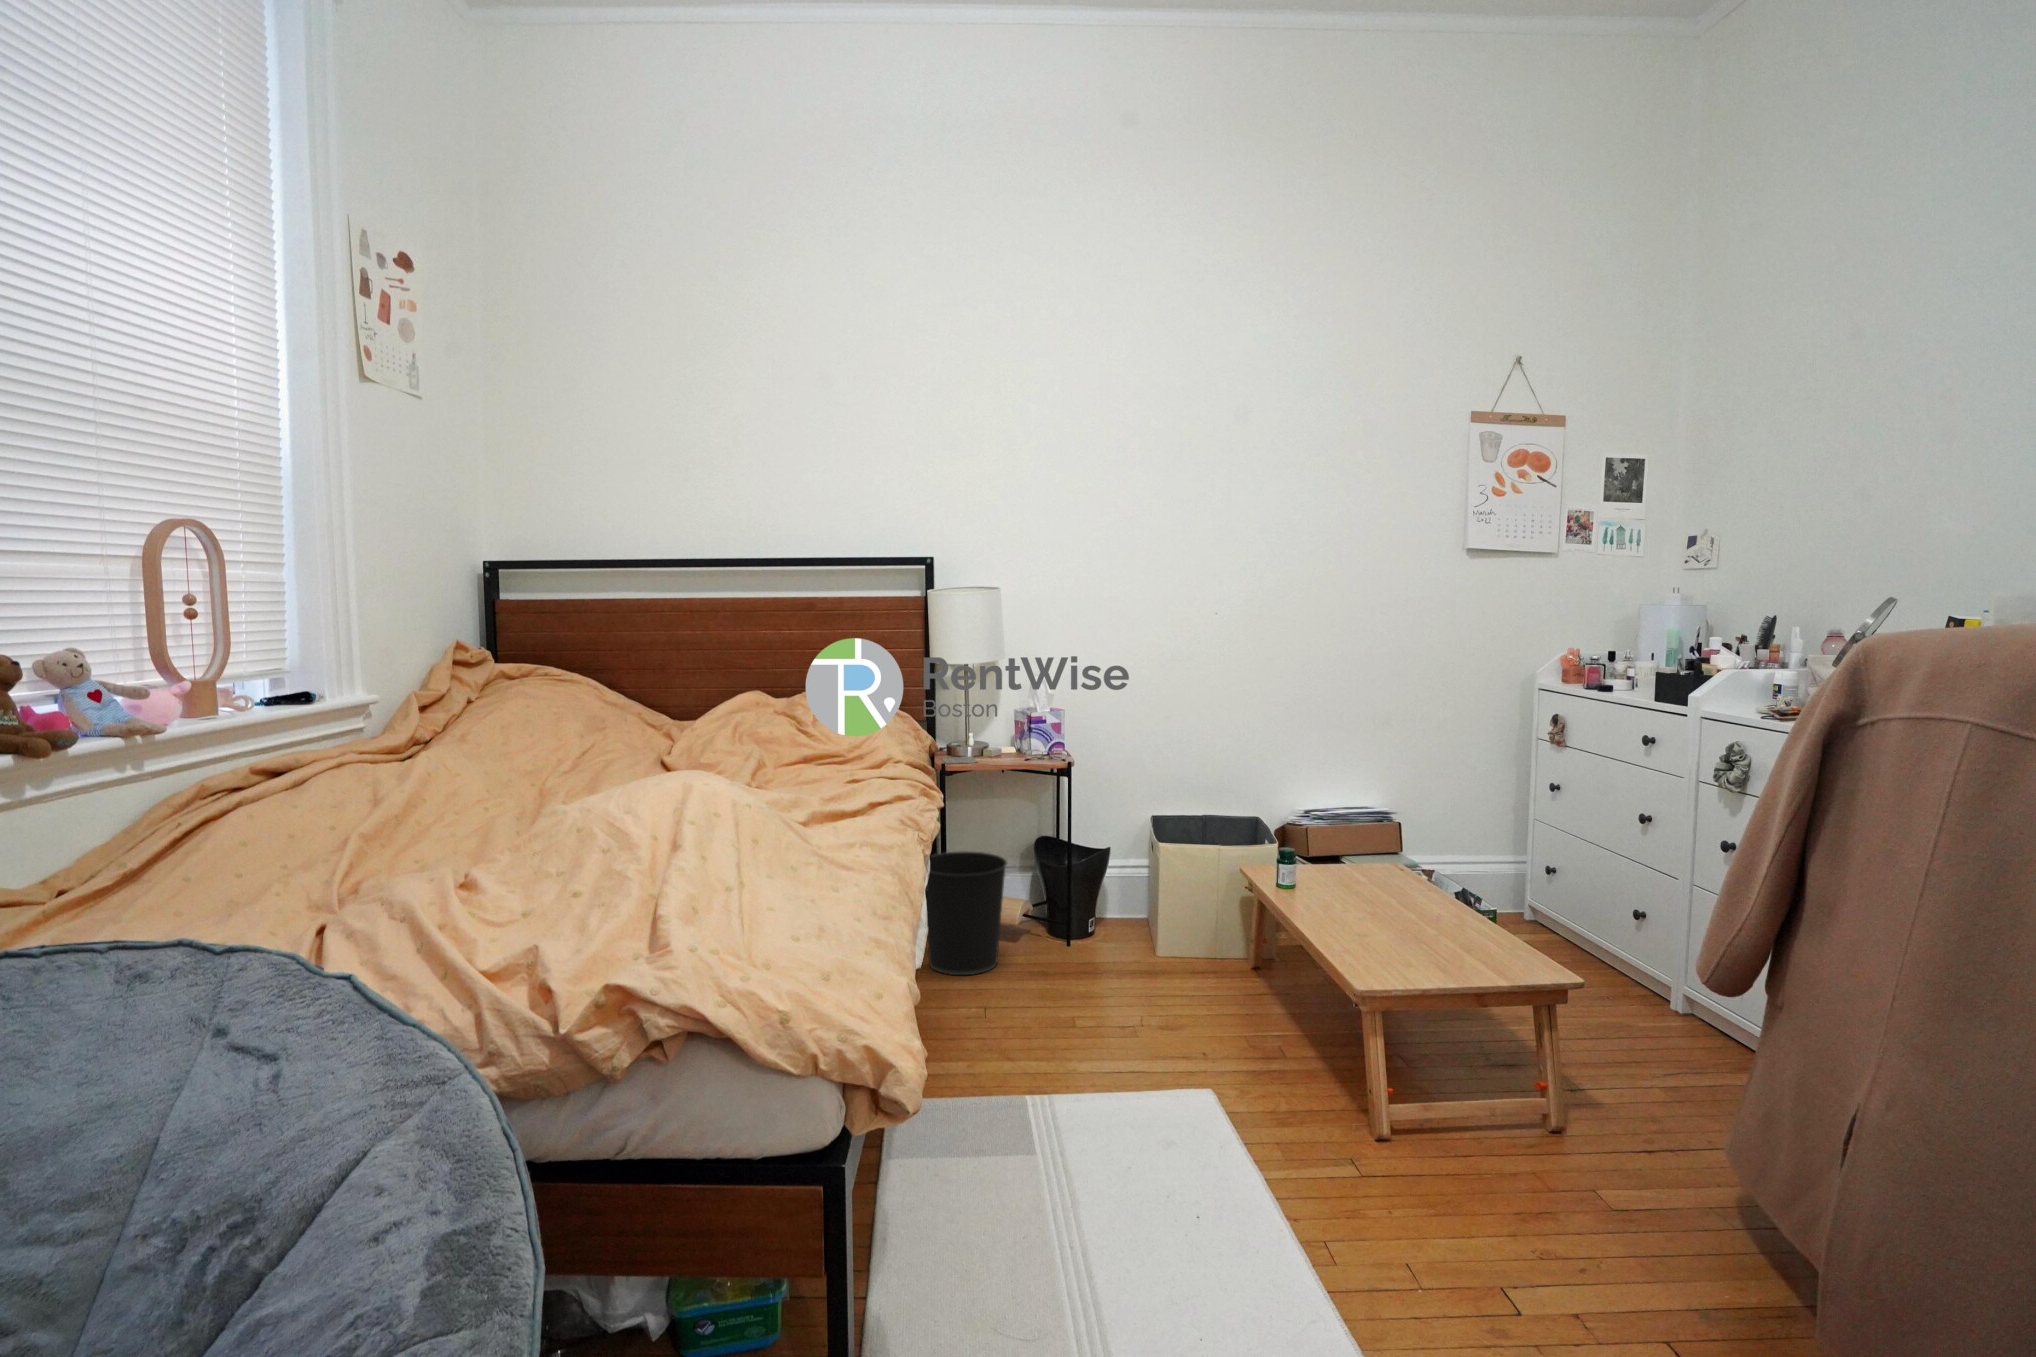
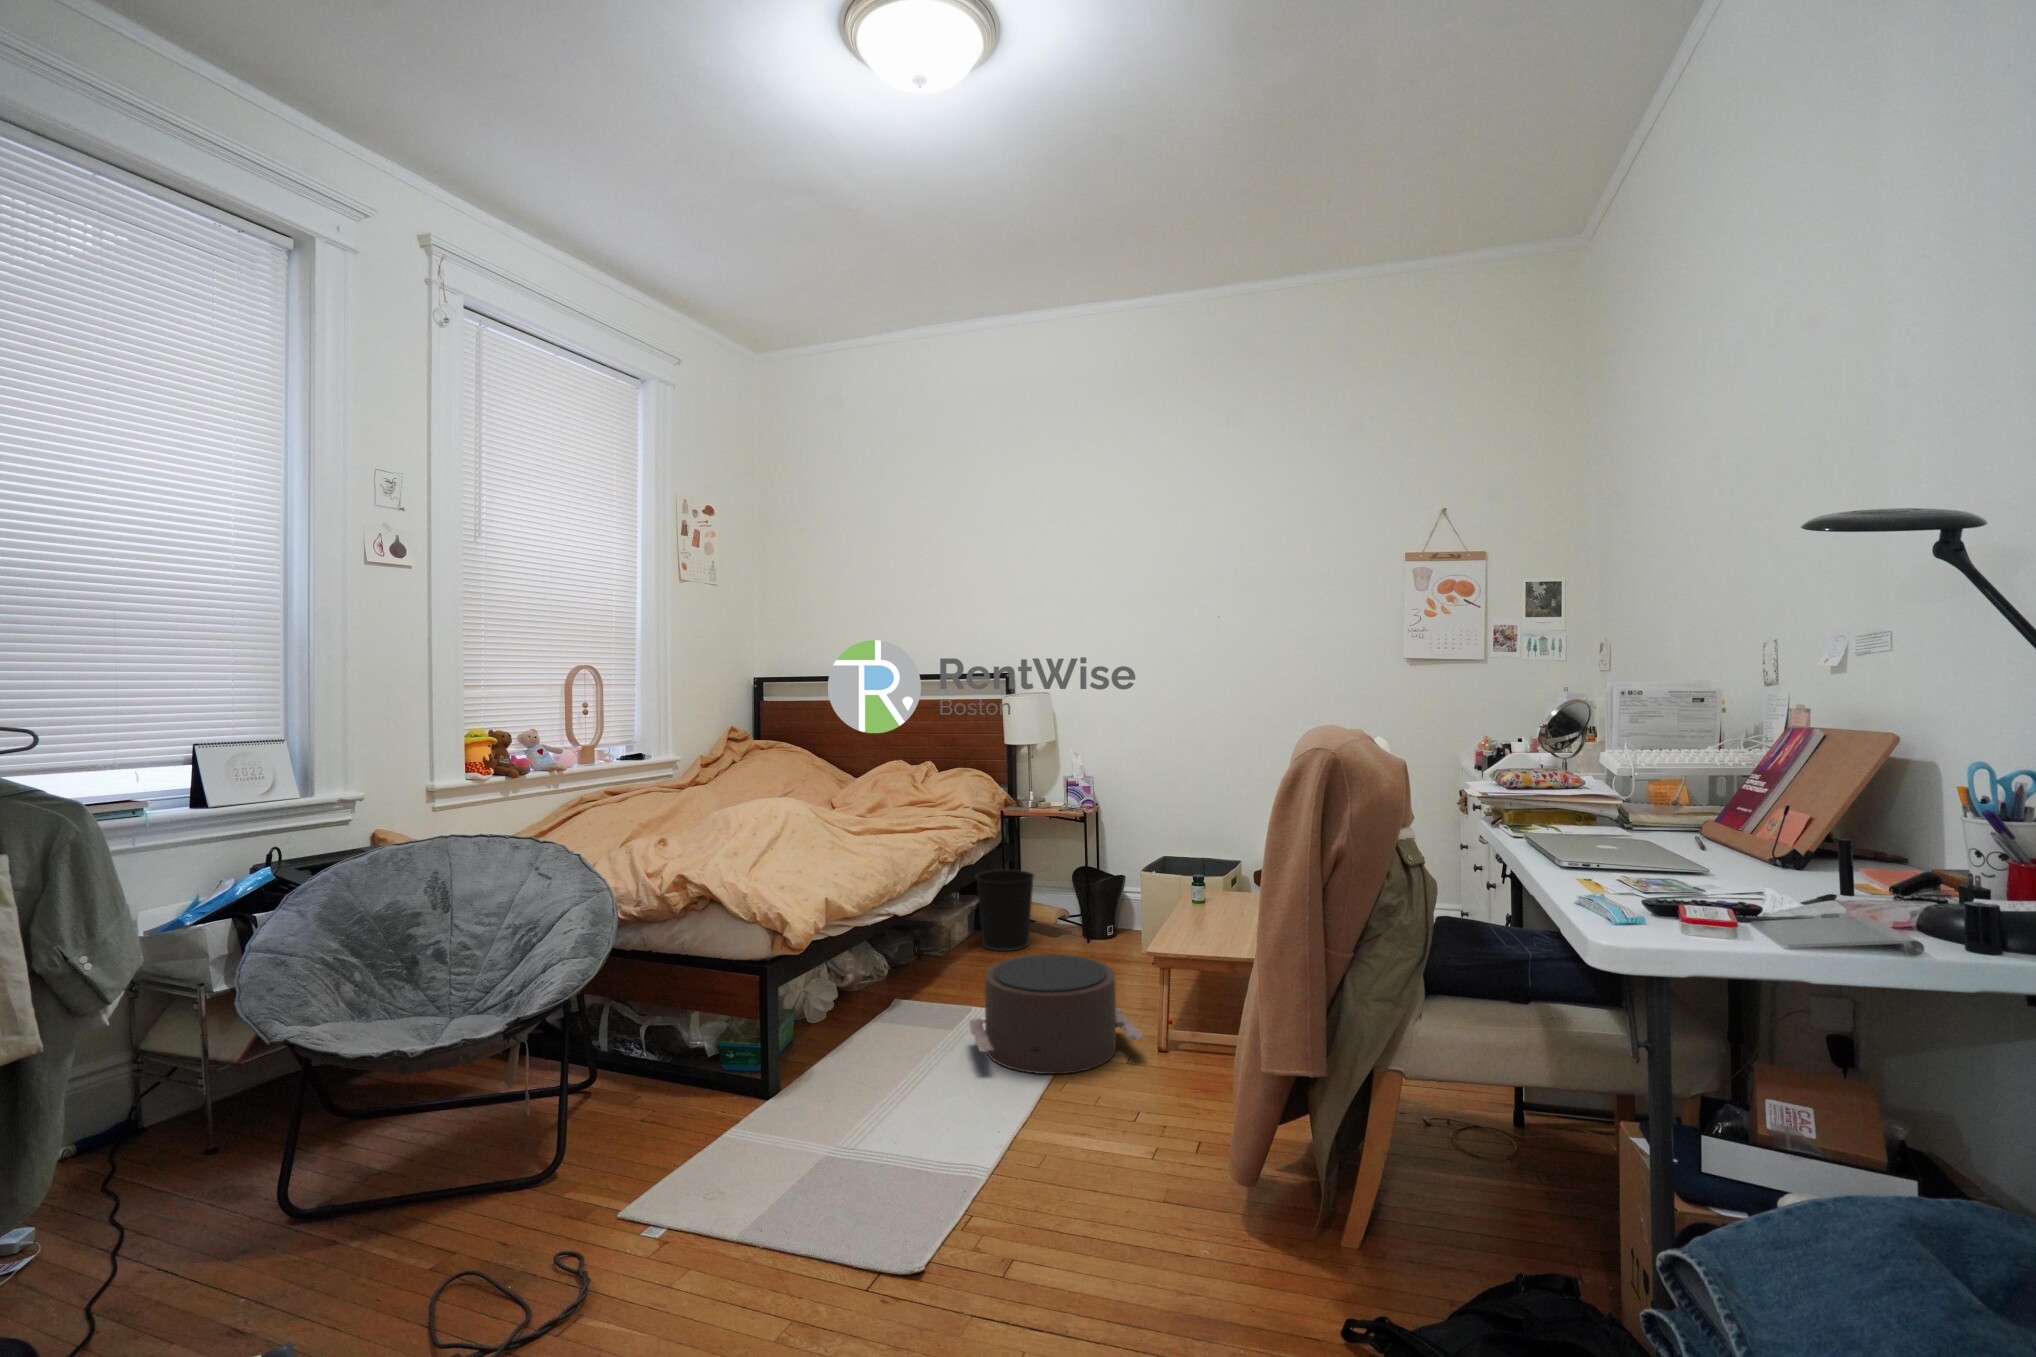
pouf: none [1094,996,1382,1220] -> present [970,954,1143,1074]

